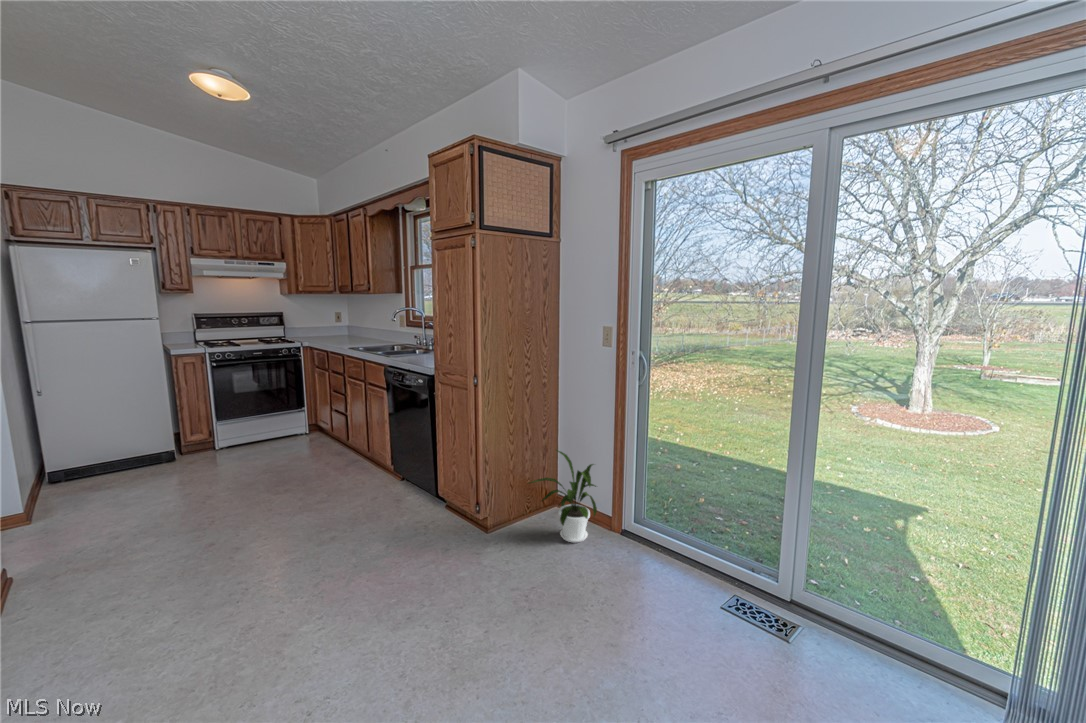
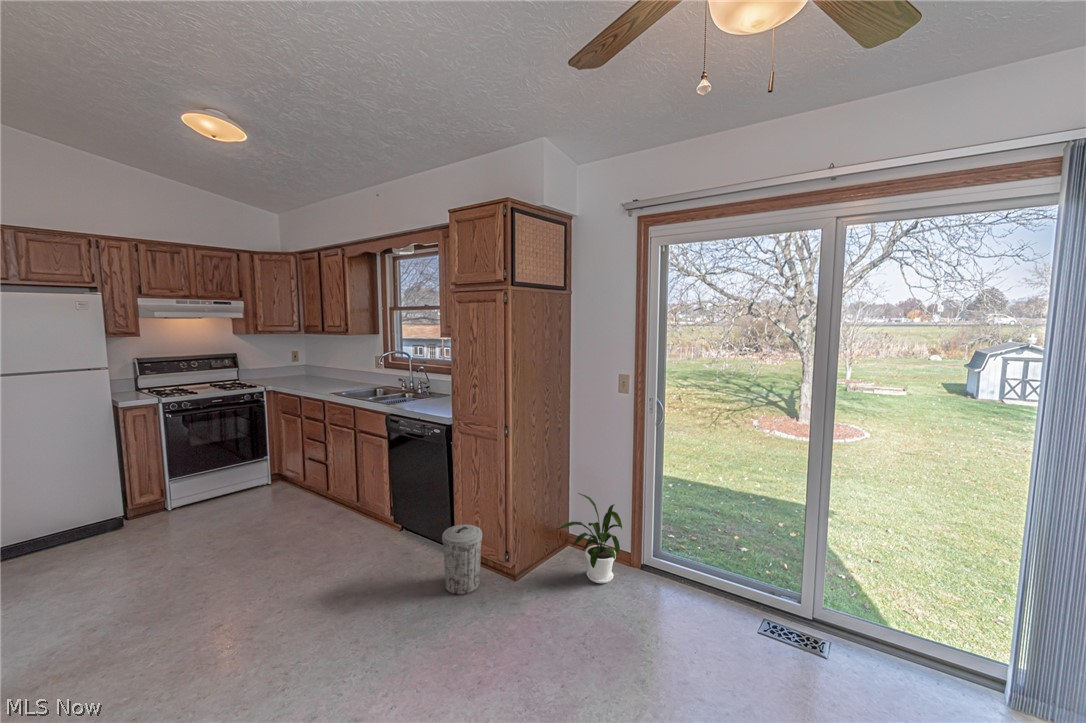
trash can: none [415,473,456,539] -> present [442,525,483,595]

